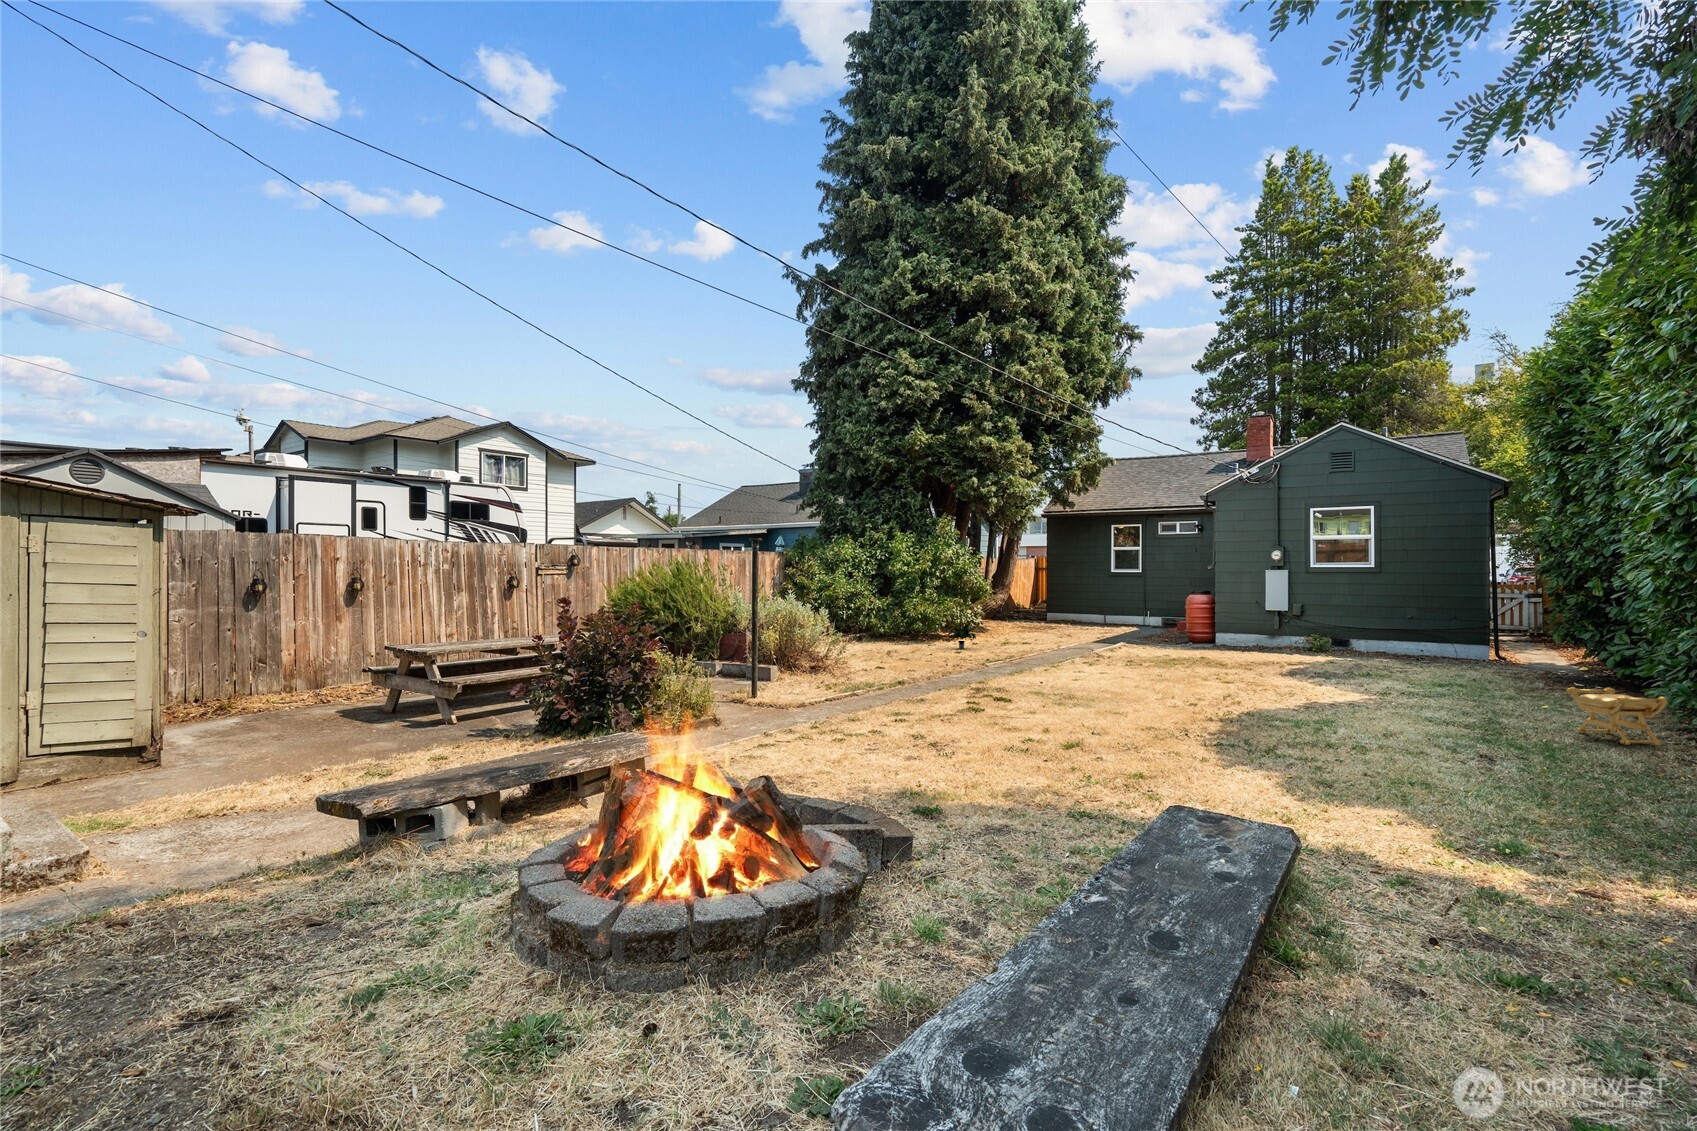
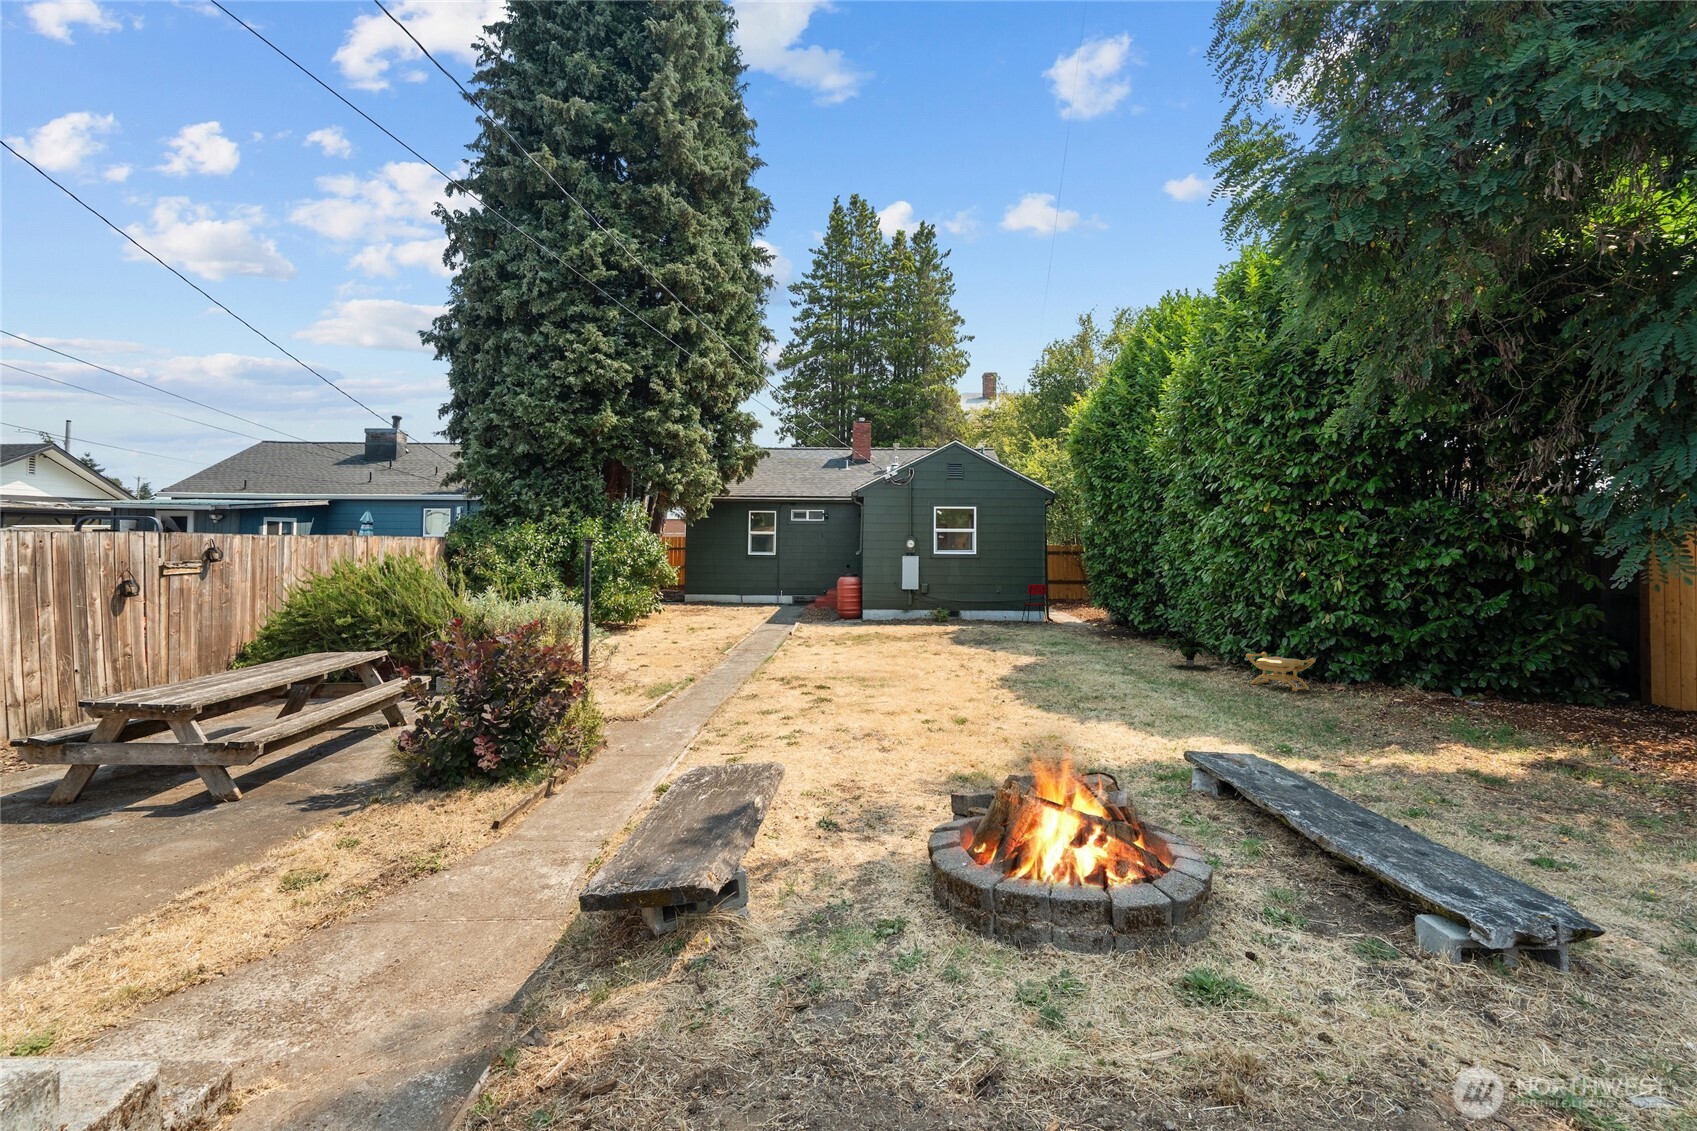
chair: none [1447,605,1482,660] -> present [1022,584,1047,624]
potted plant: present [948,624,976,649] -> present [1166,631,1213,667]

